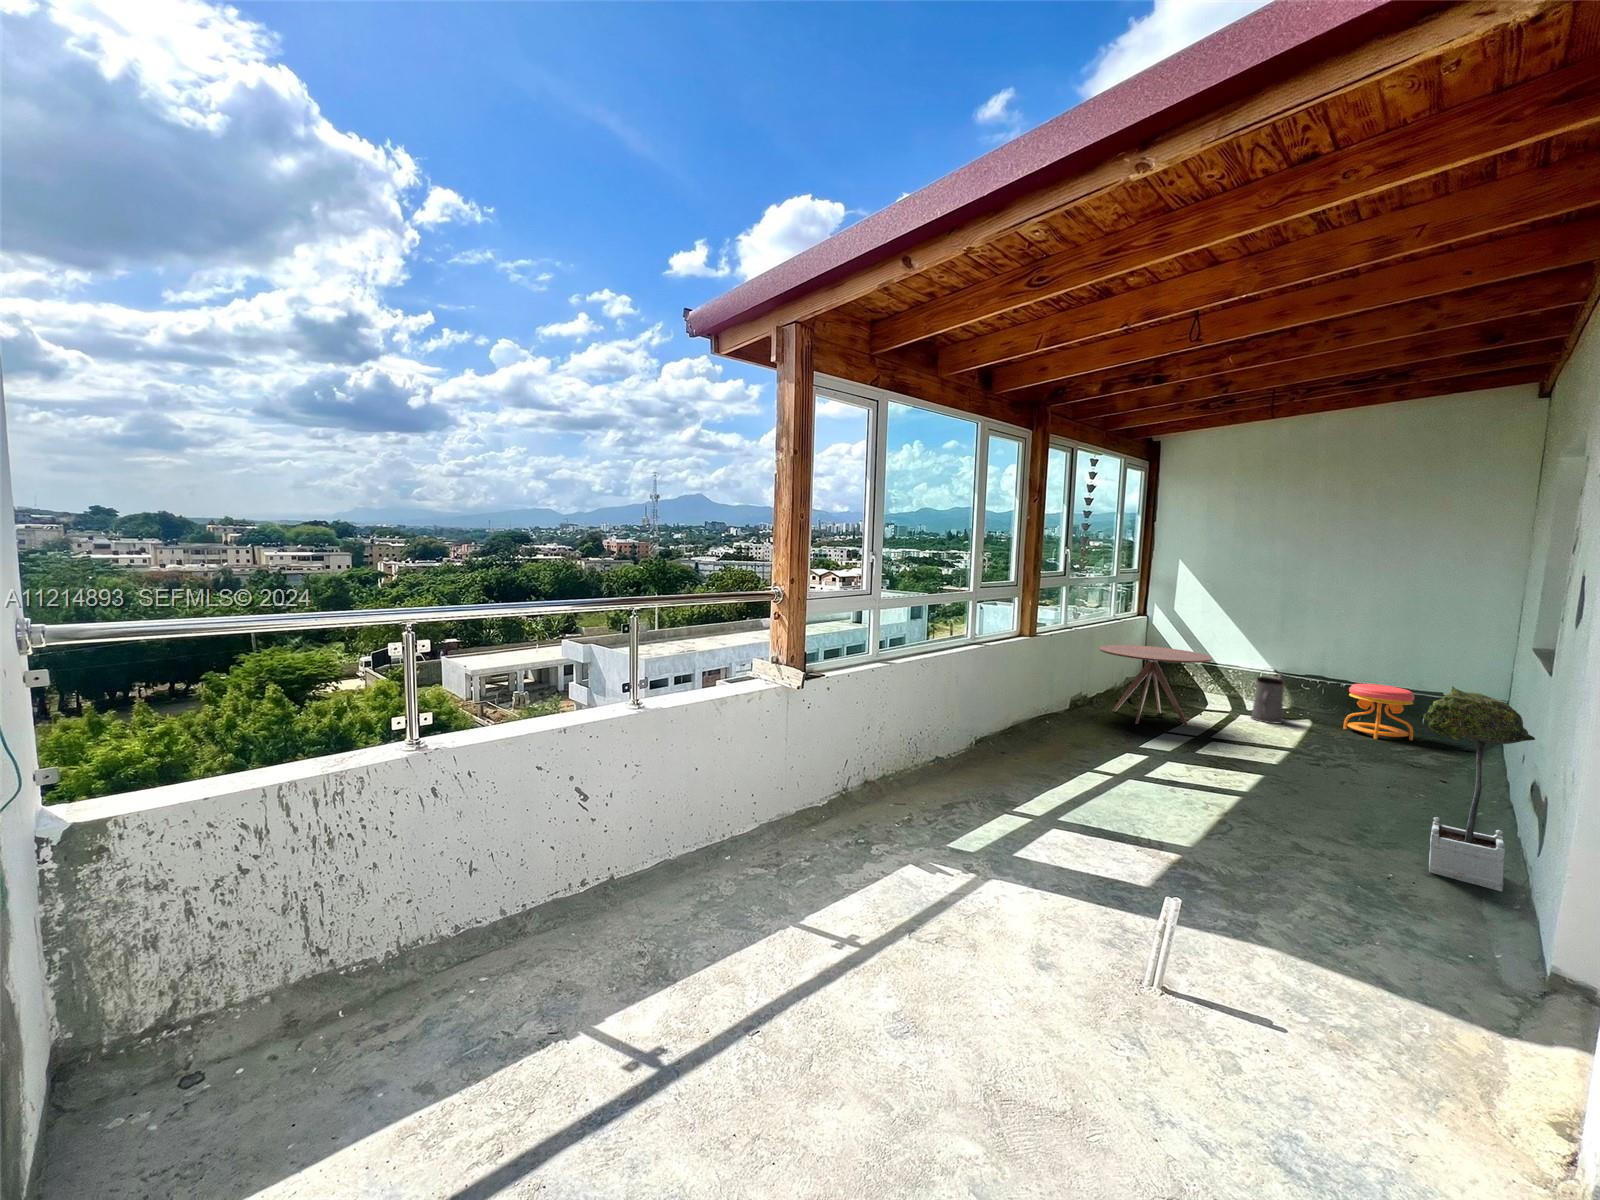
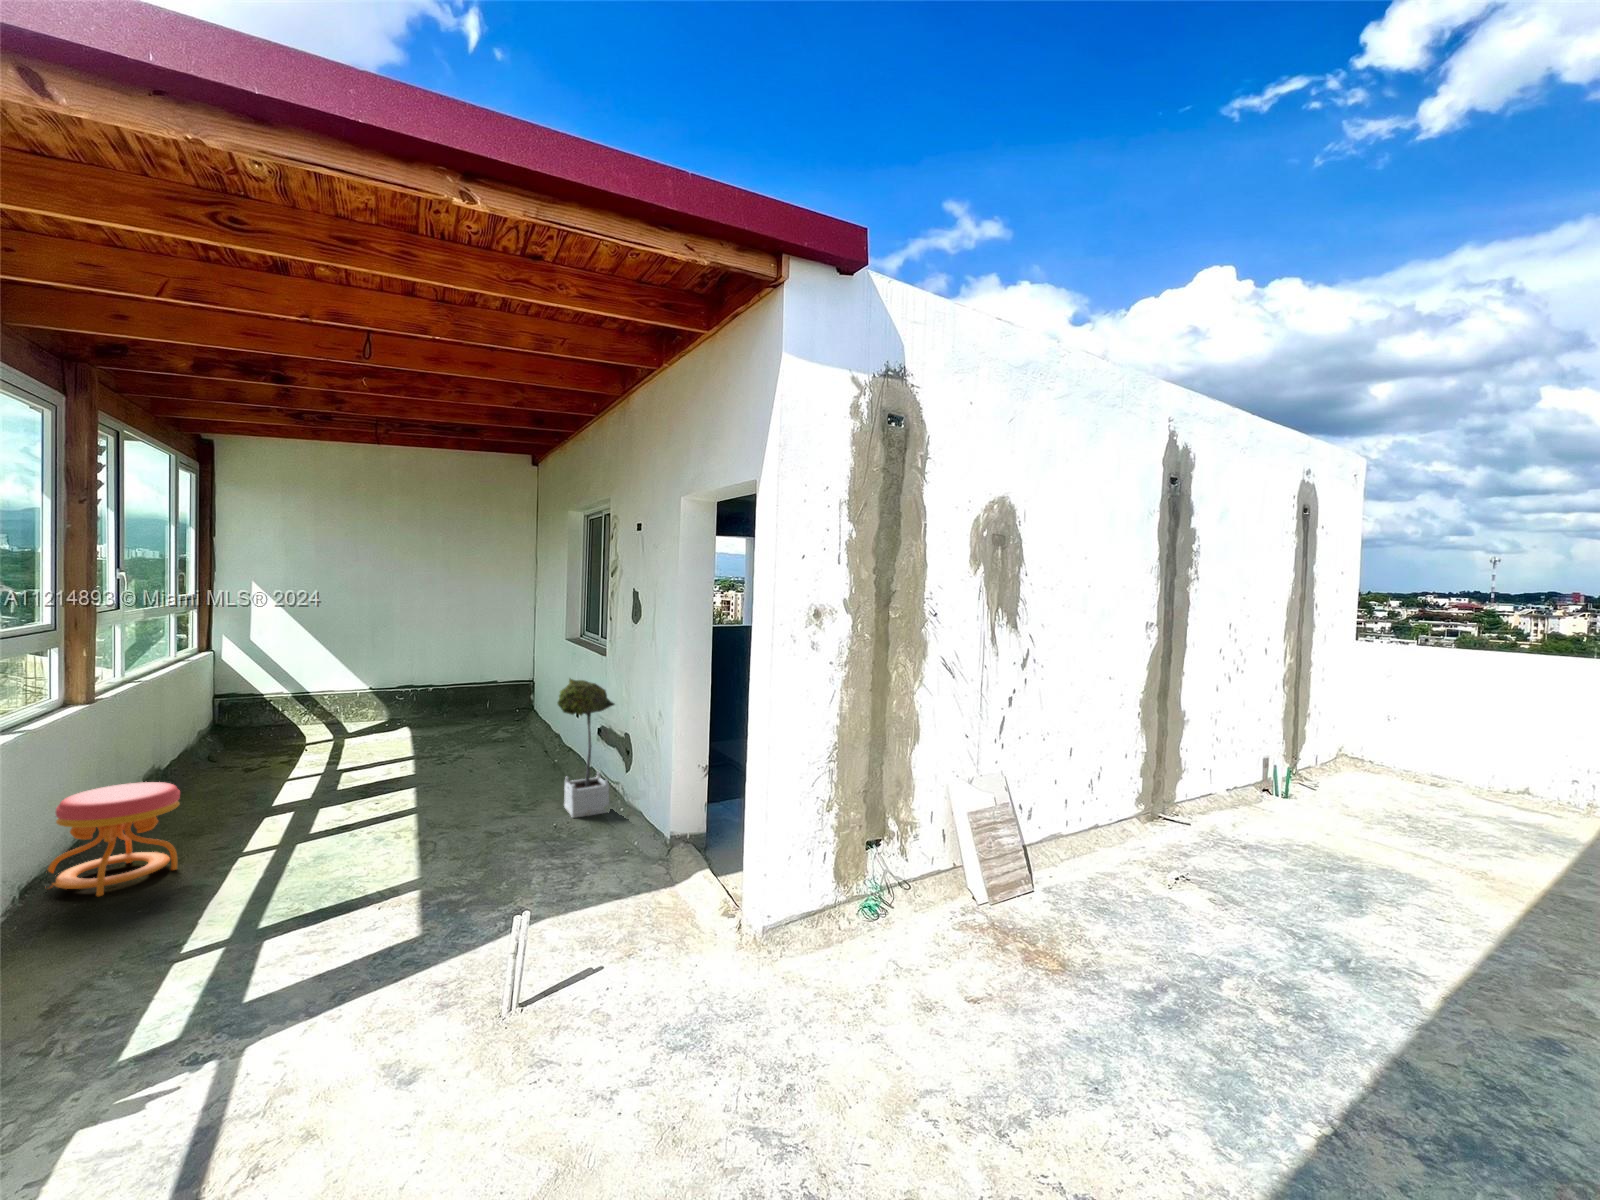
round table: present [1099,645,1212,726] -> none [174,684,327,782]
watering can: present [1251,672,1284,724] -> none [356,688,388,743]
stool: present [1343,684,1414,740] -> present [48,782,180,896]

